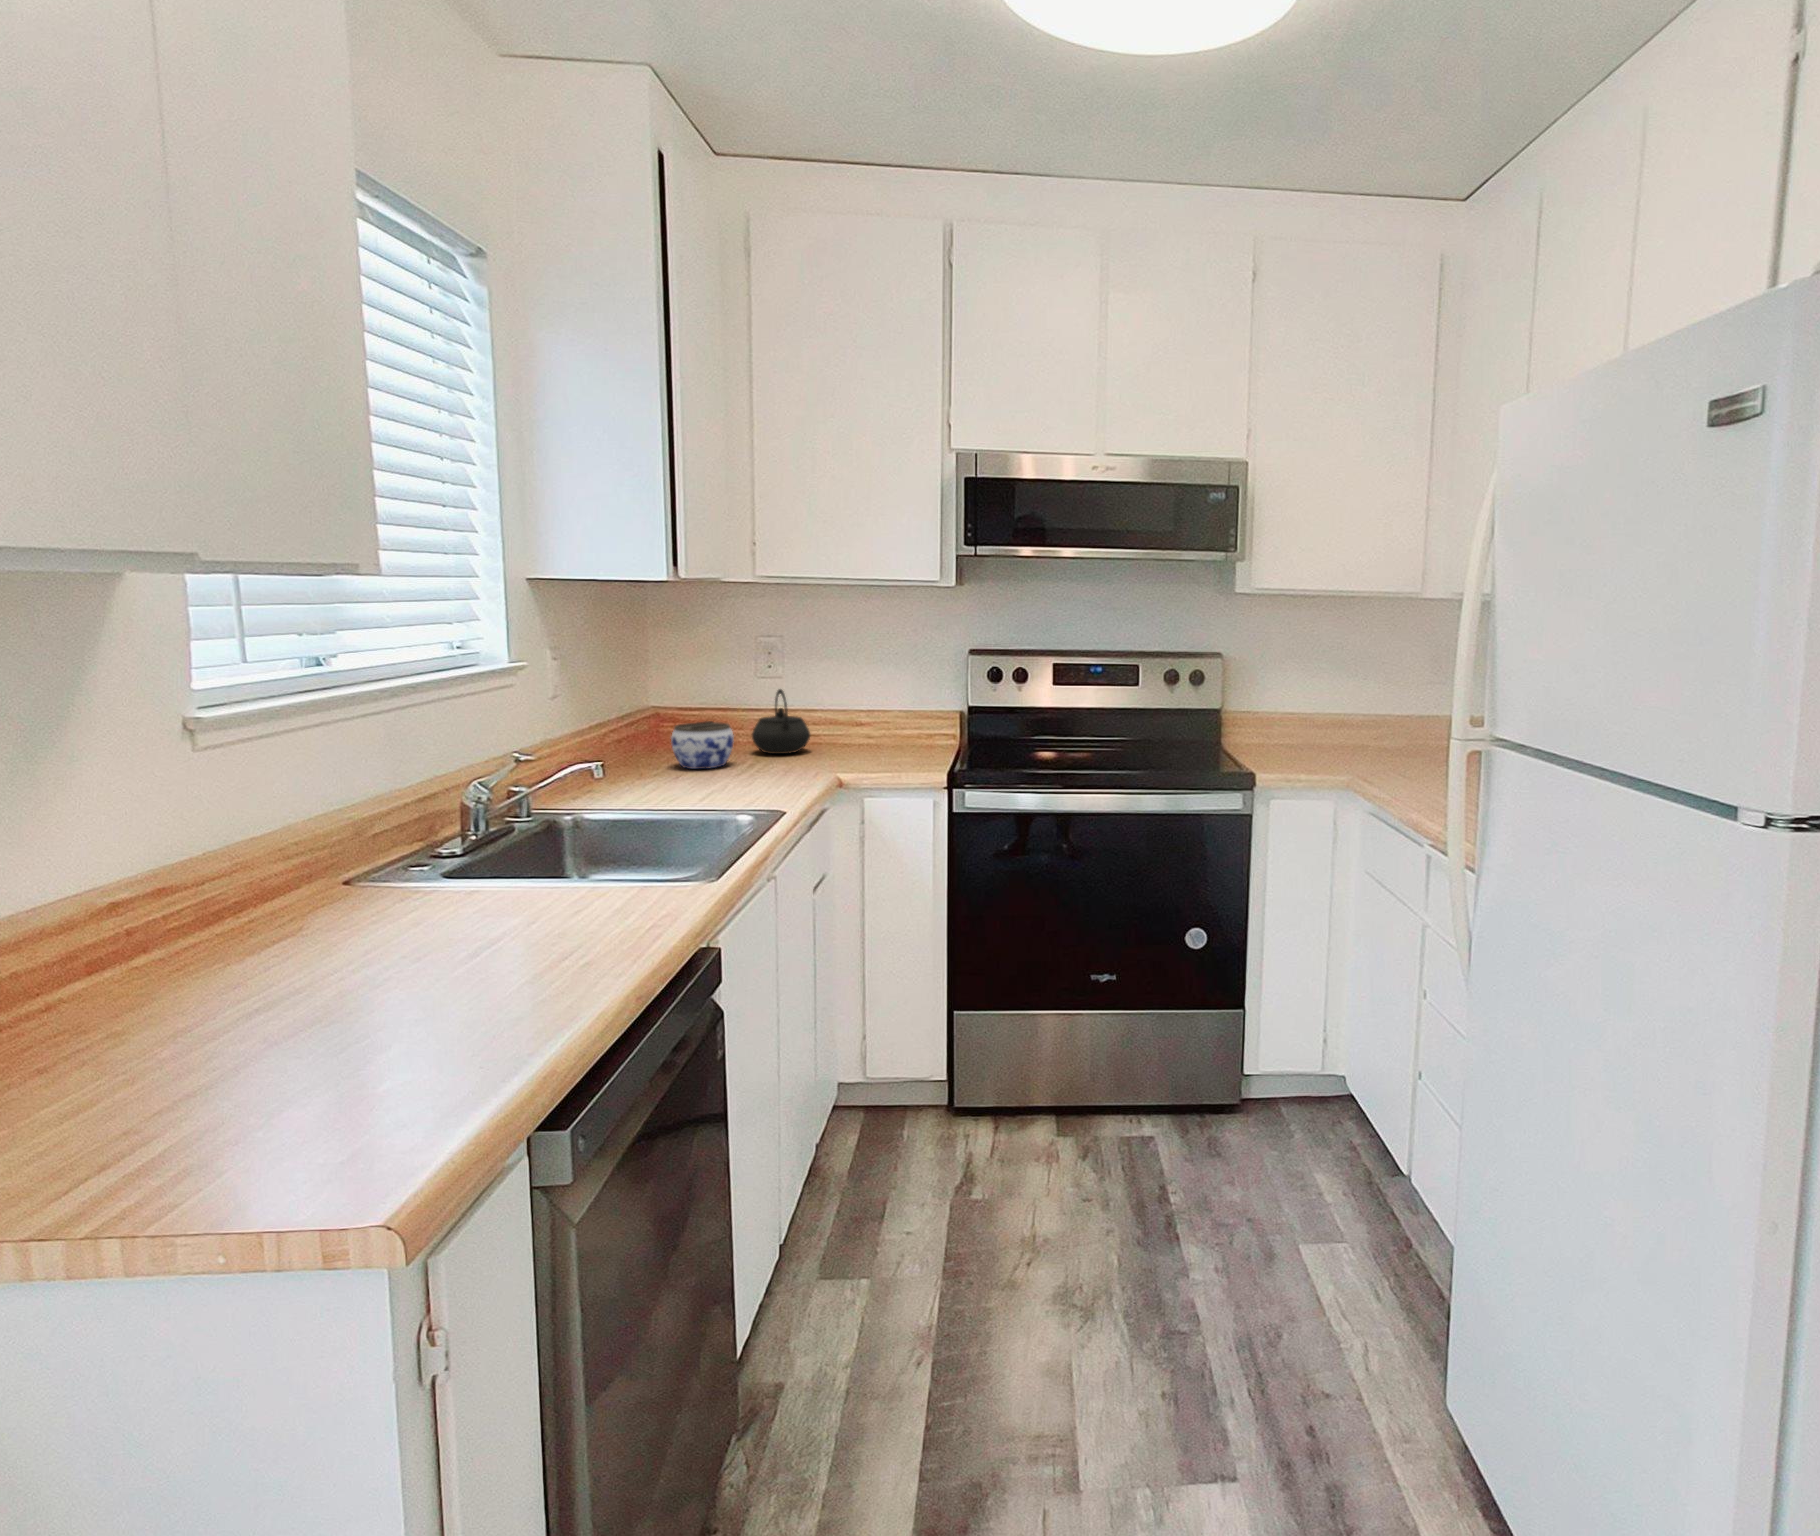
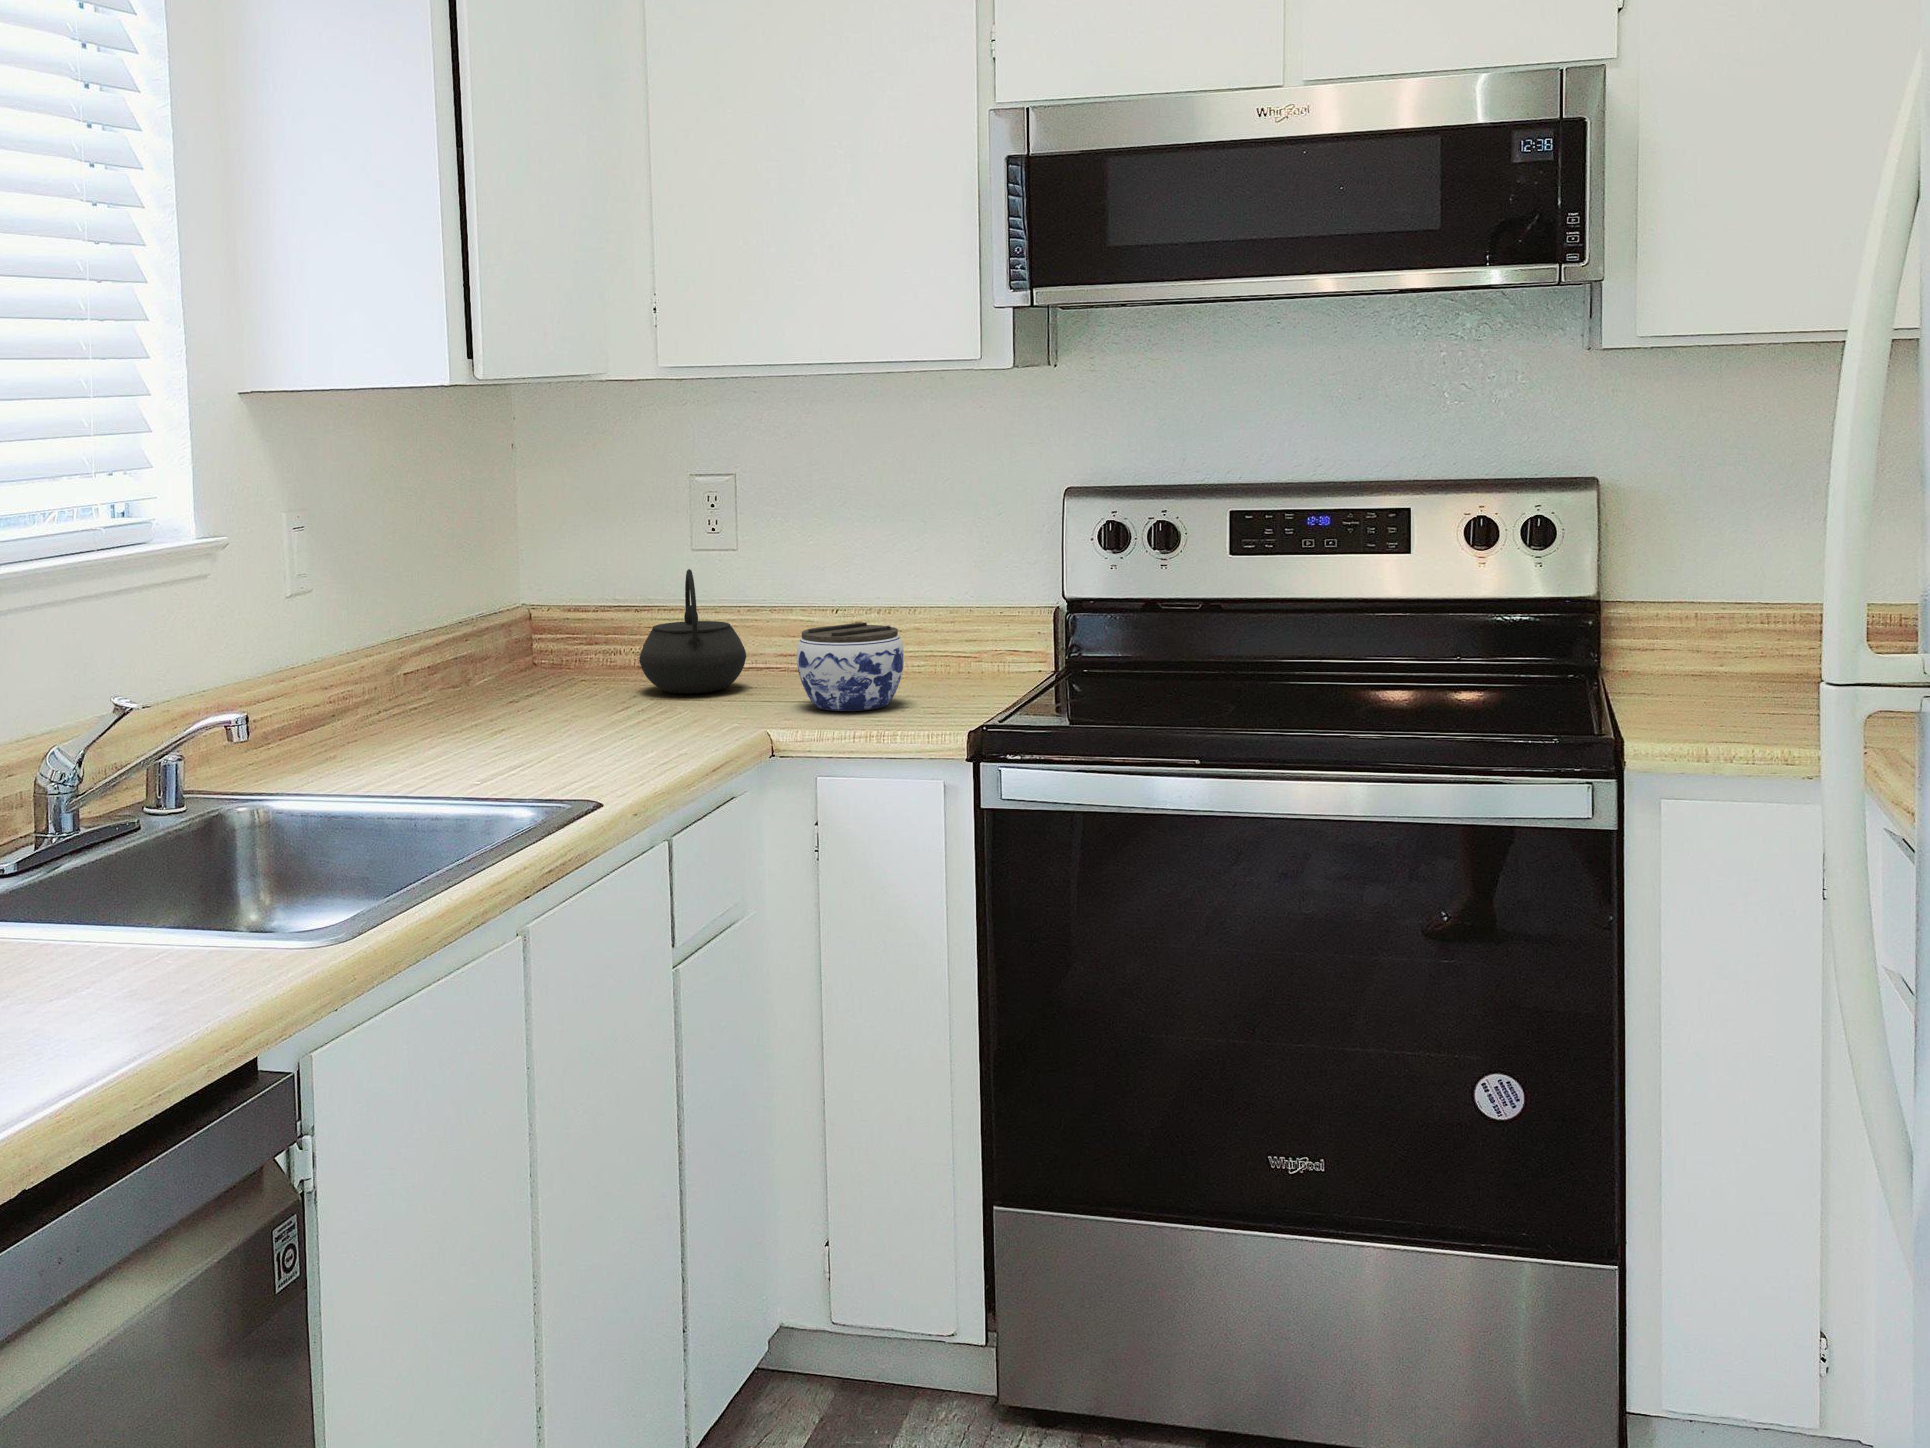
jar: present [671,721,734,769] -> present [797,623,904,711]

